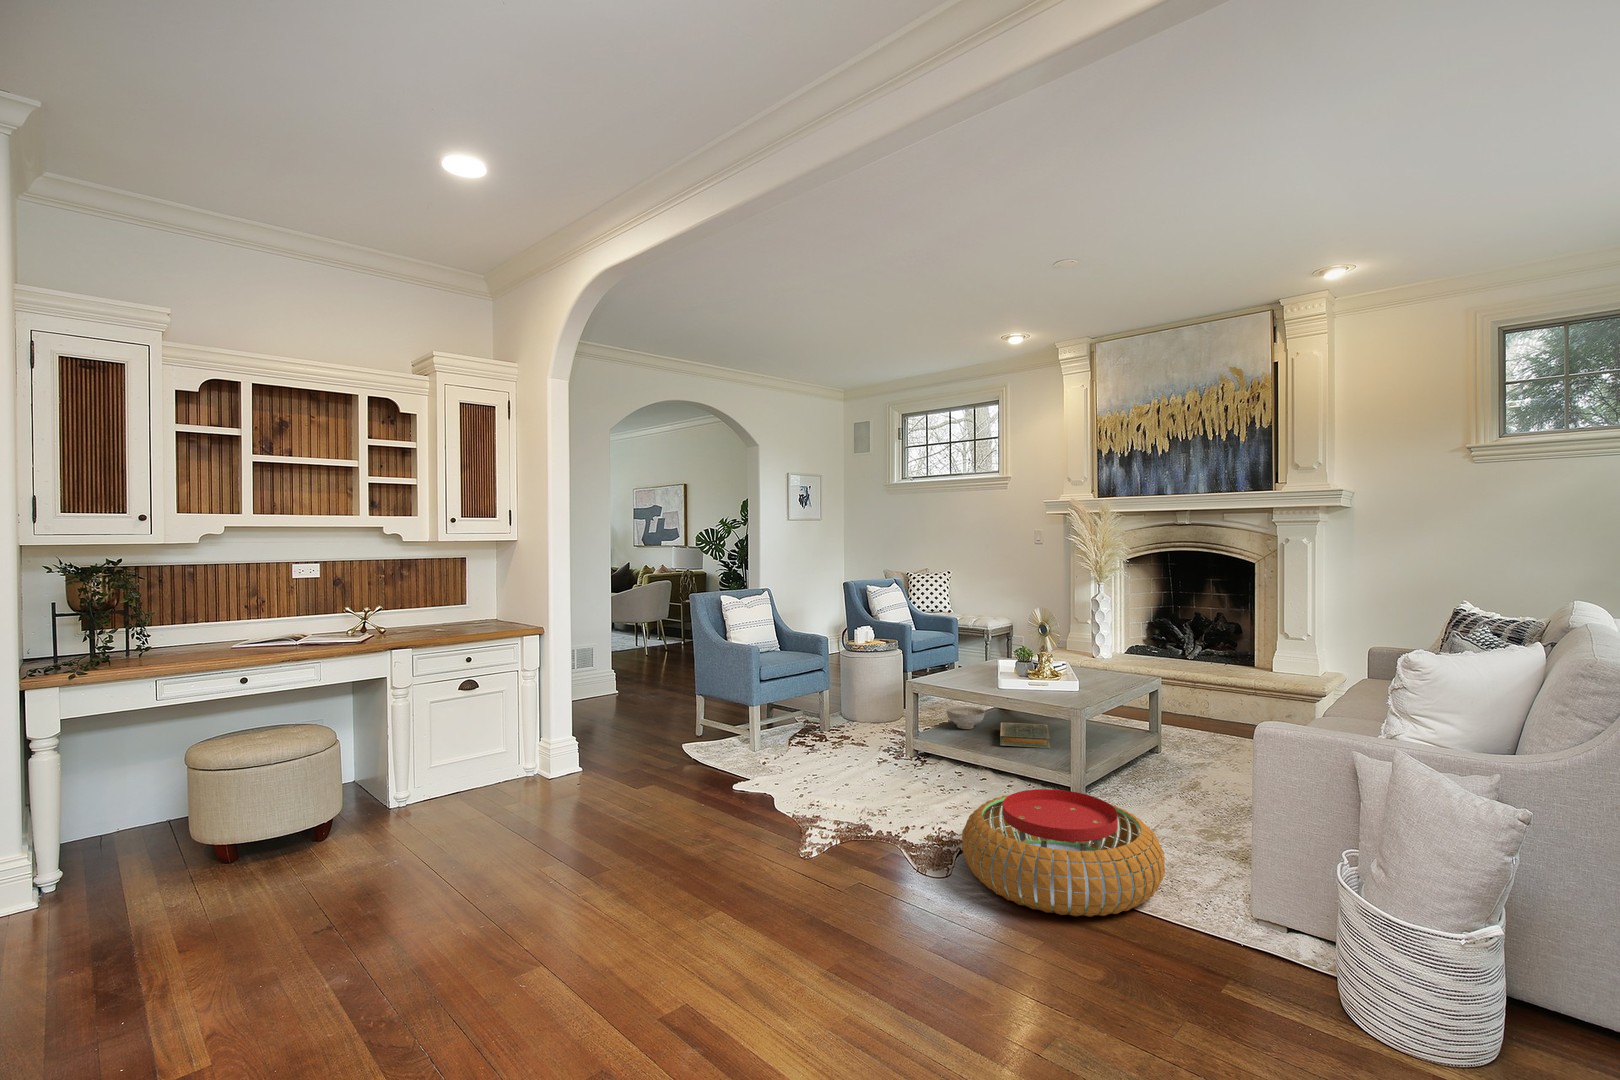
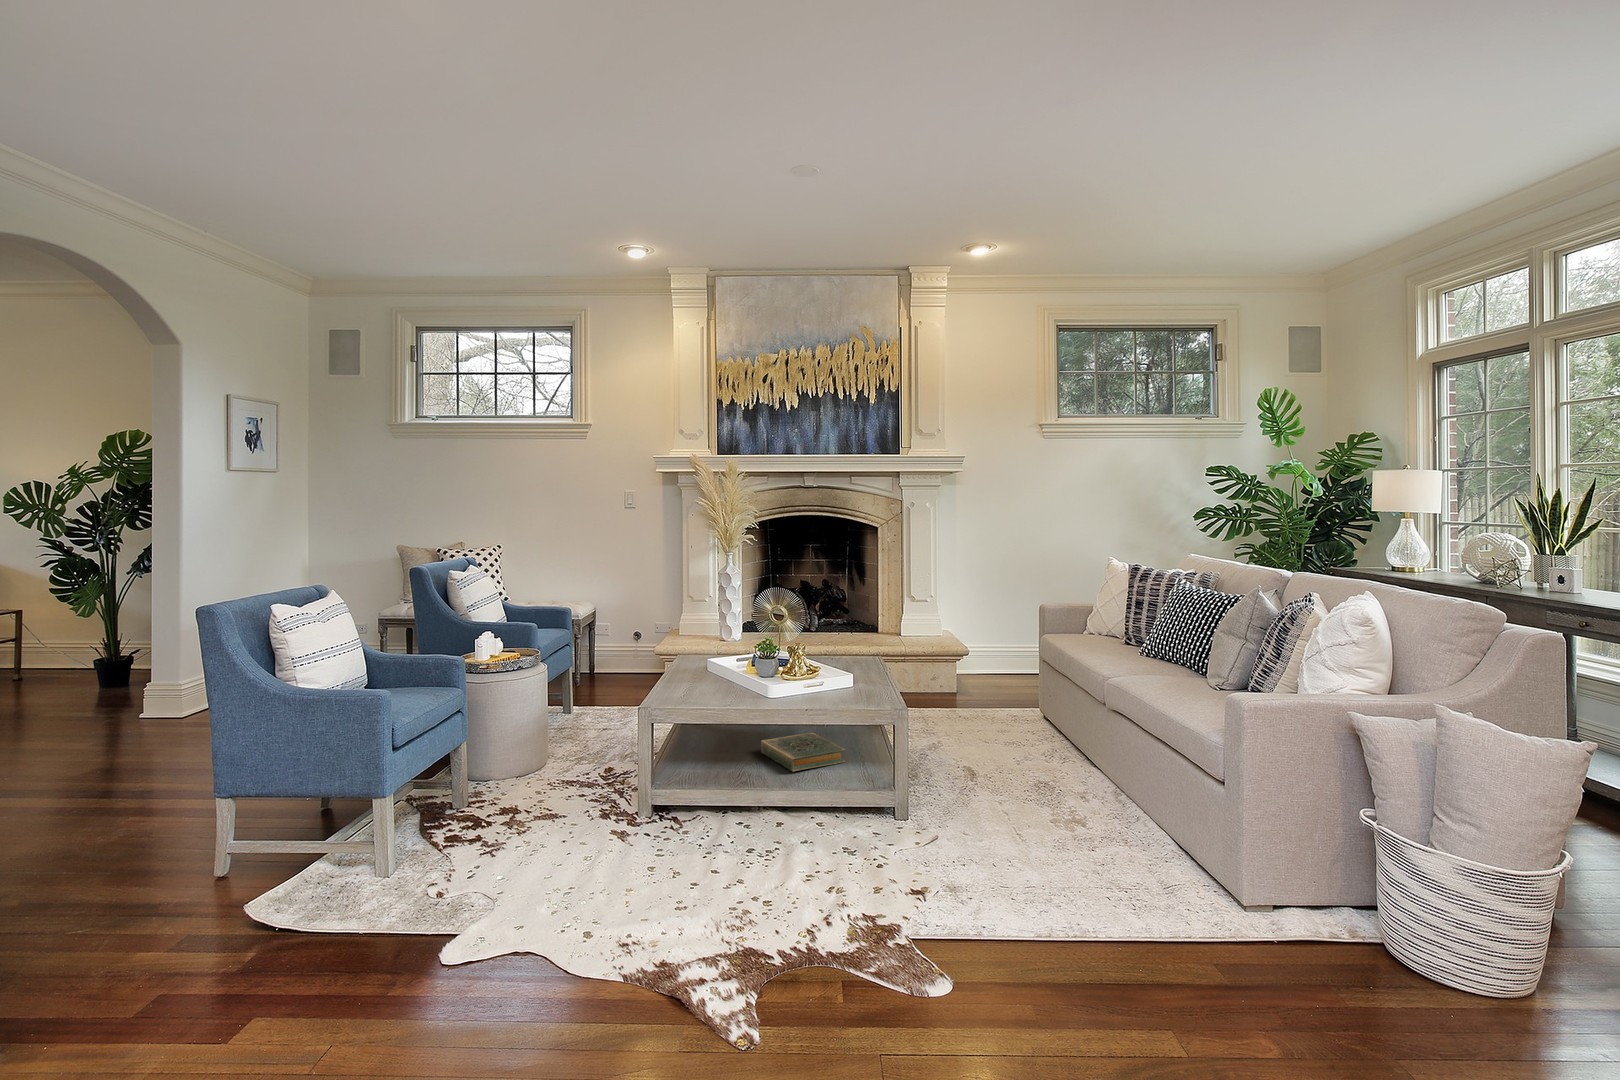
decorative bowl: present [946,706,985,729] -> none [684,727,738,759]
pouf: present [962,789,1165,917] -> none [924,814,1187,991]

